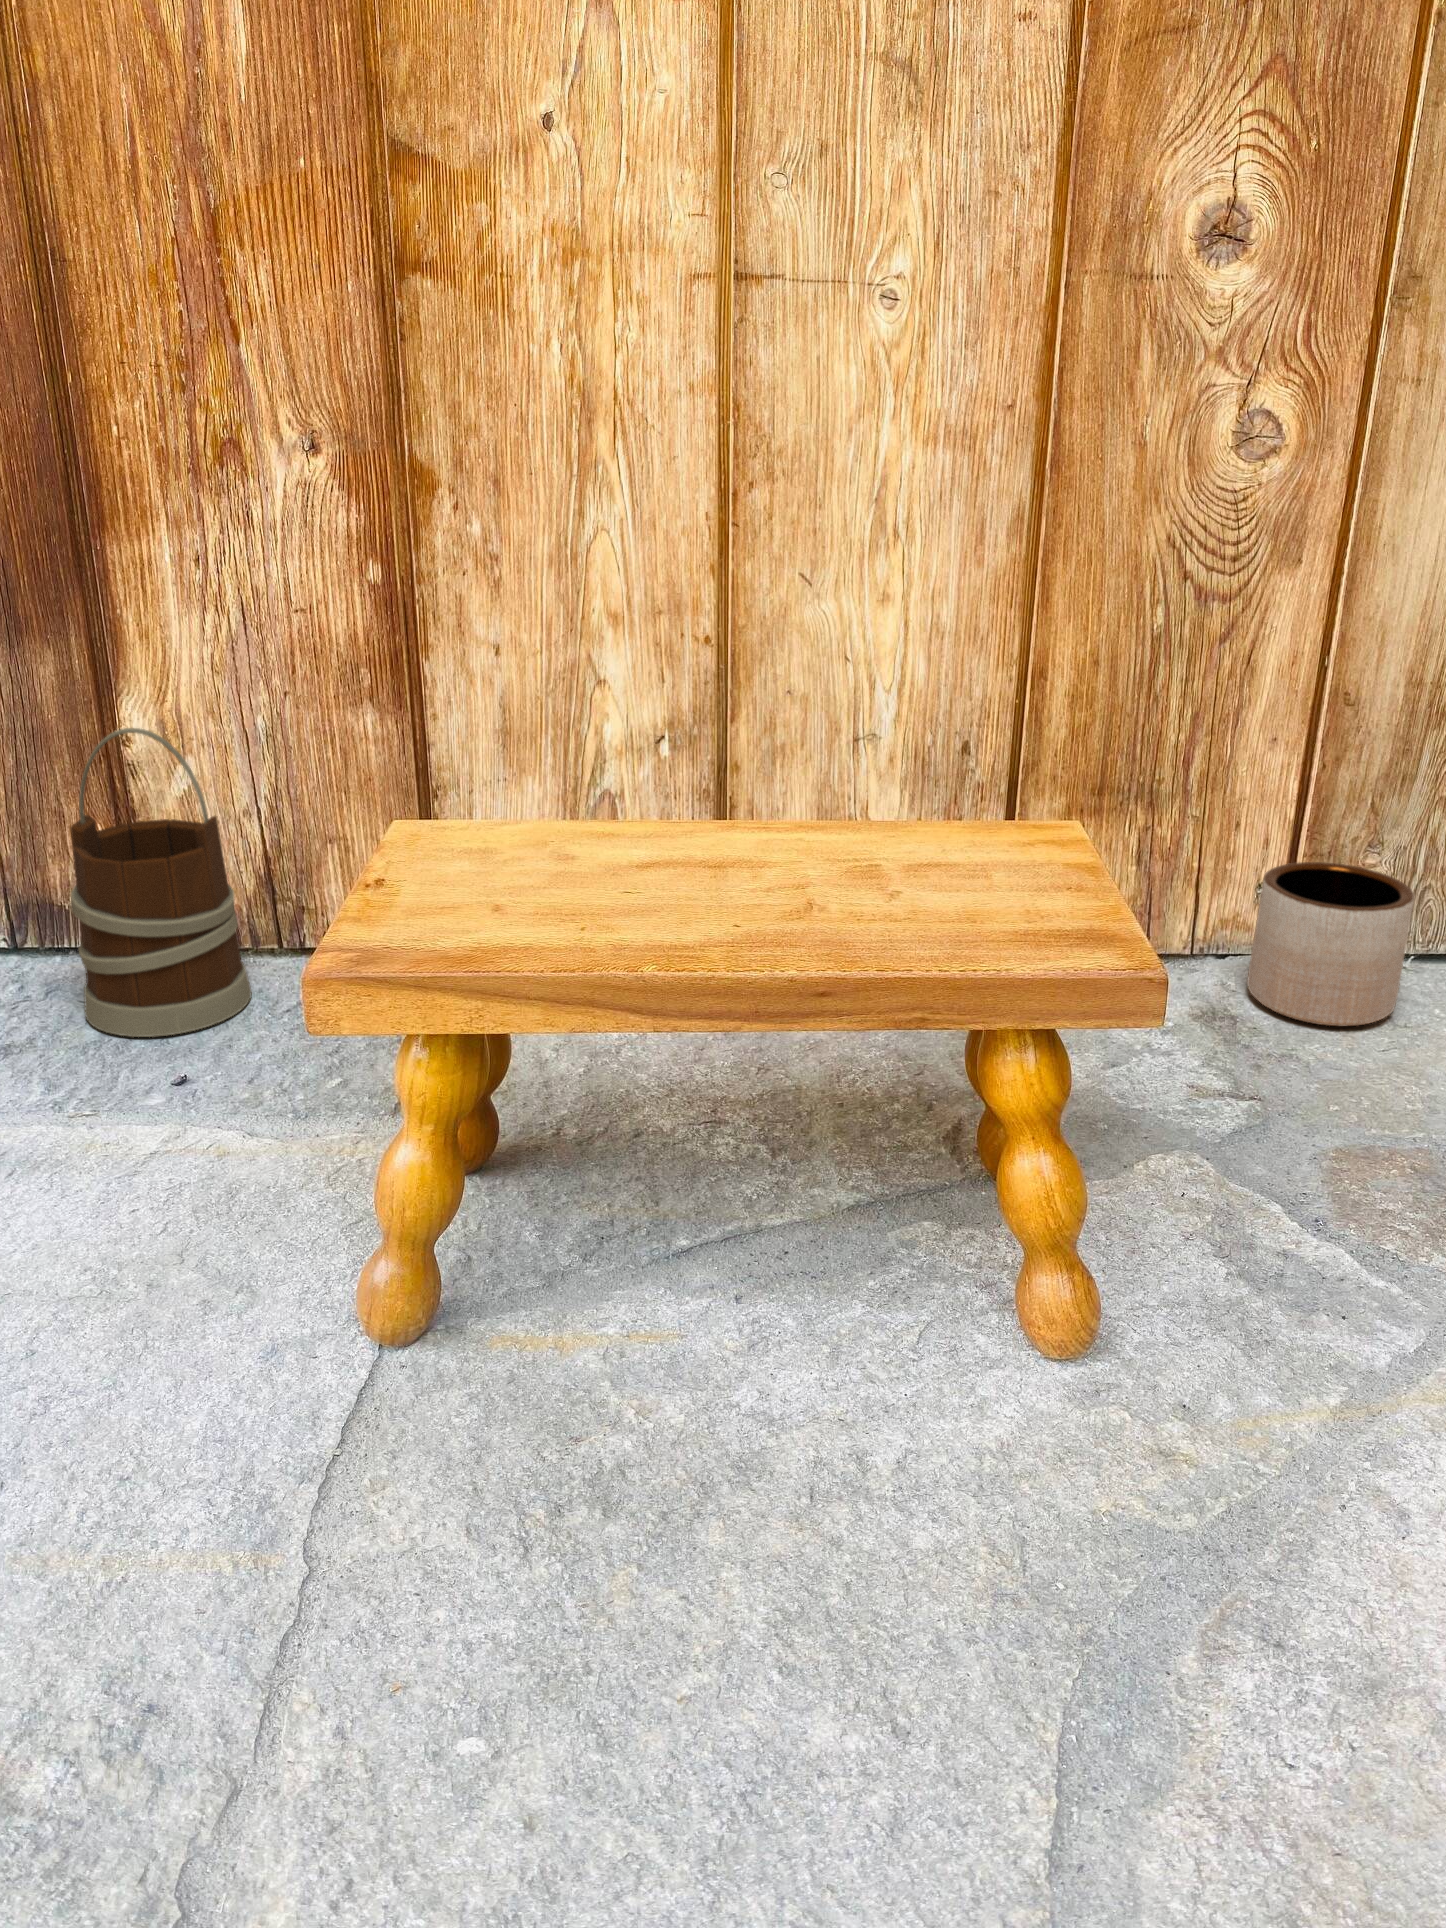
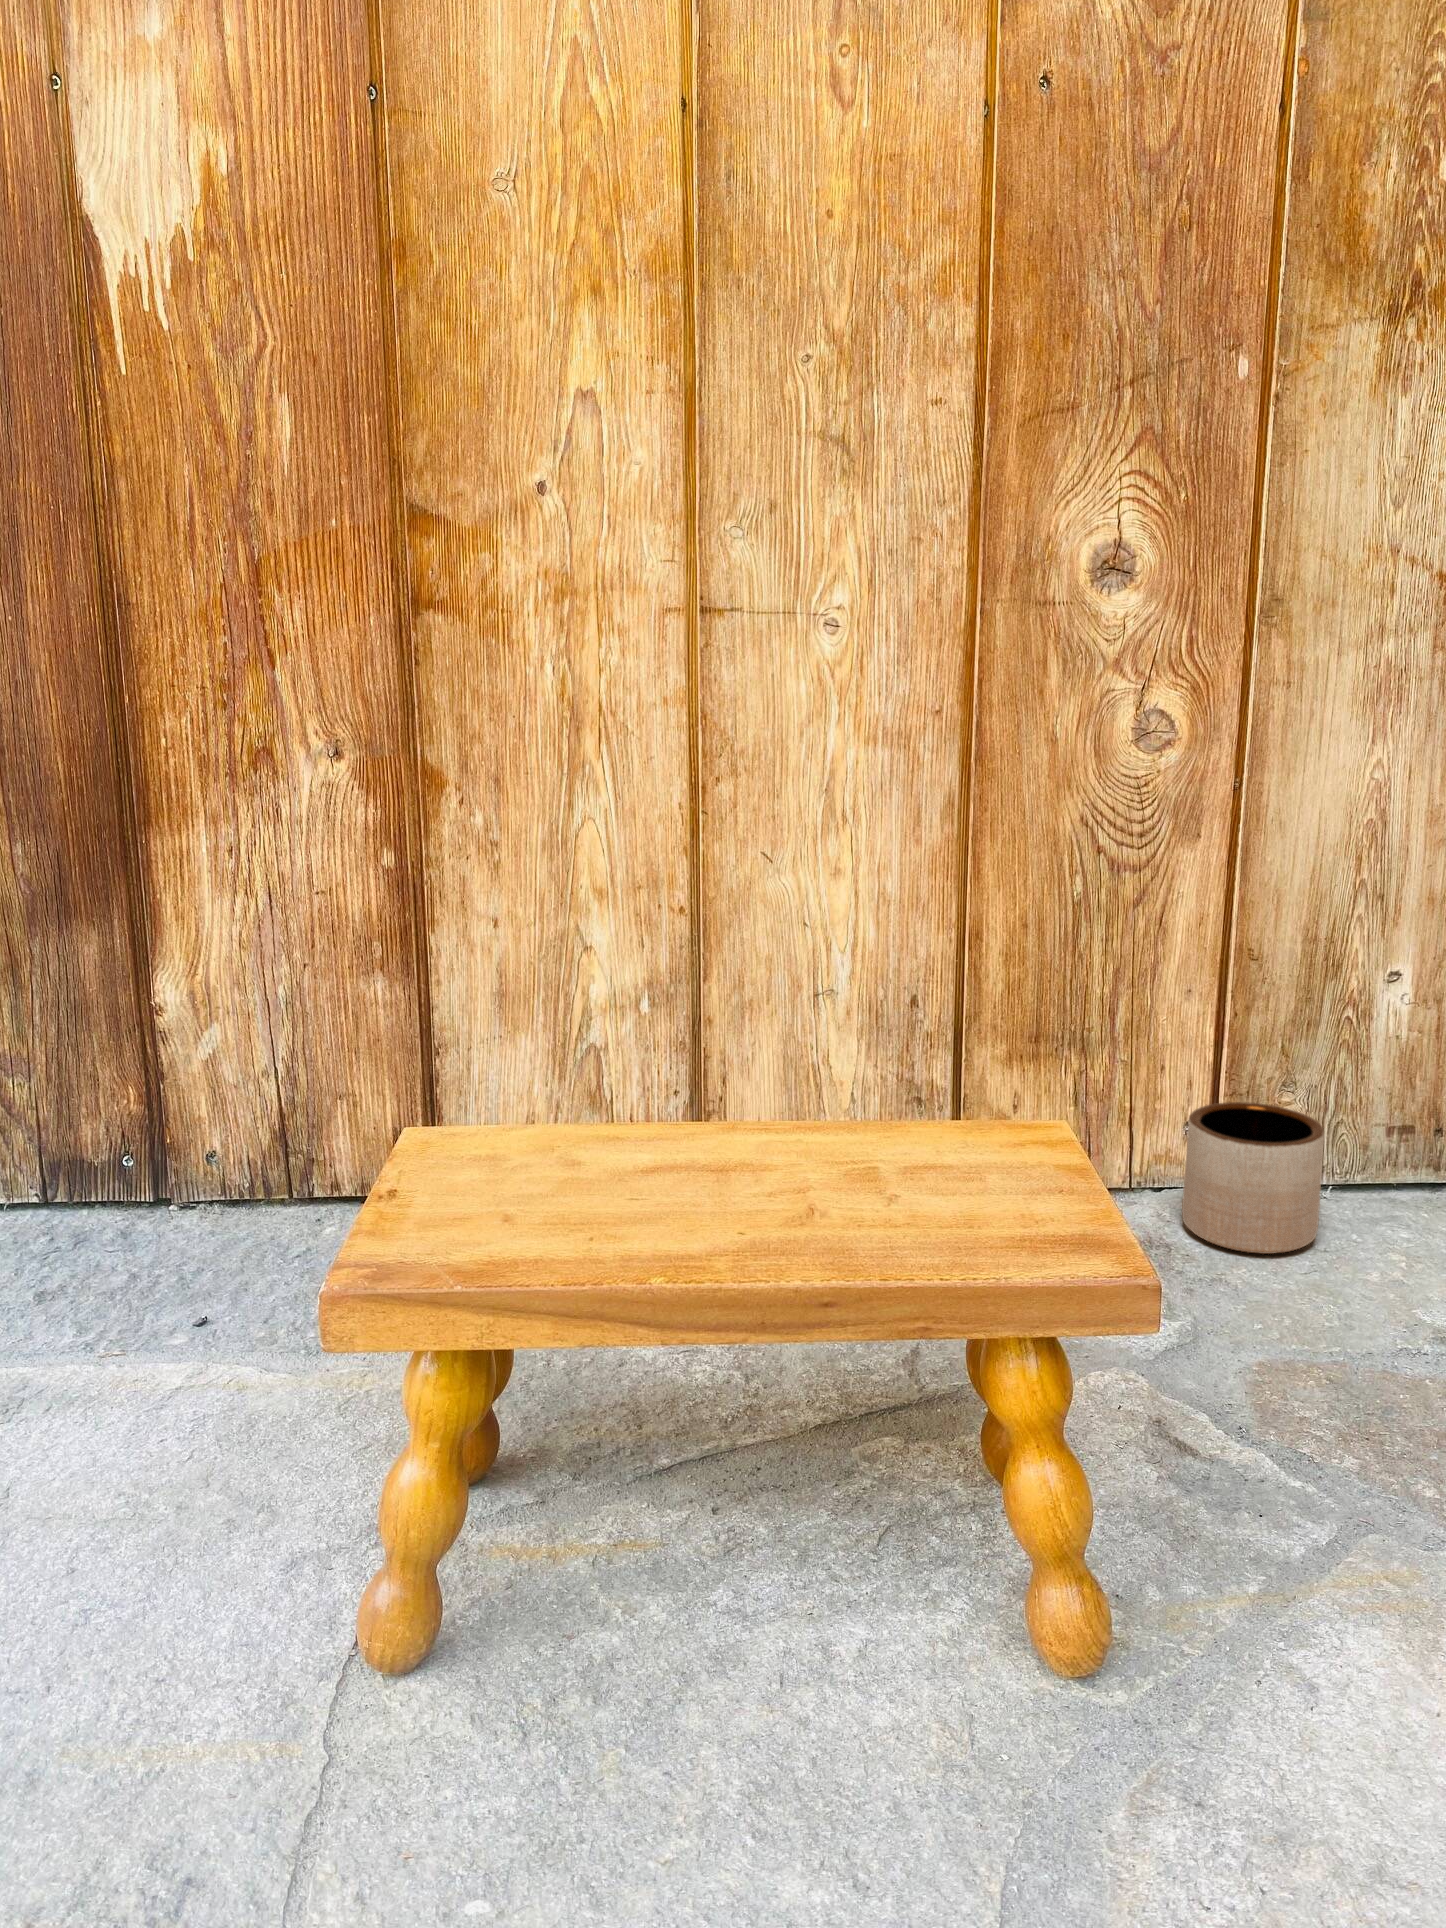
wooden bucket: present [70,728,252,1037] -> none [105,1000,264,1283]

